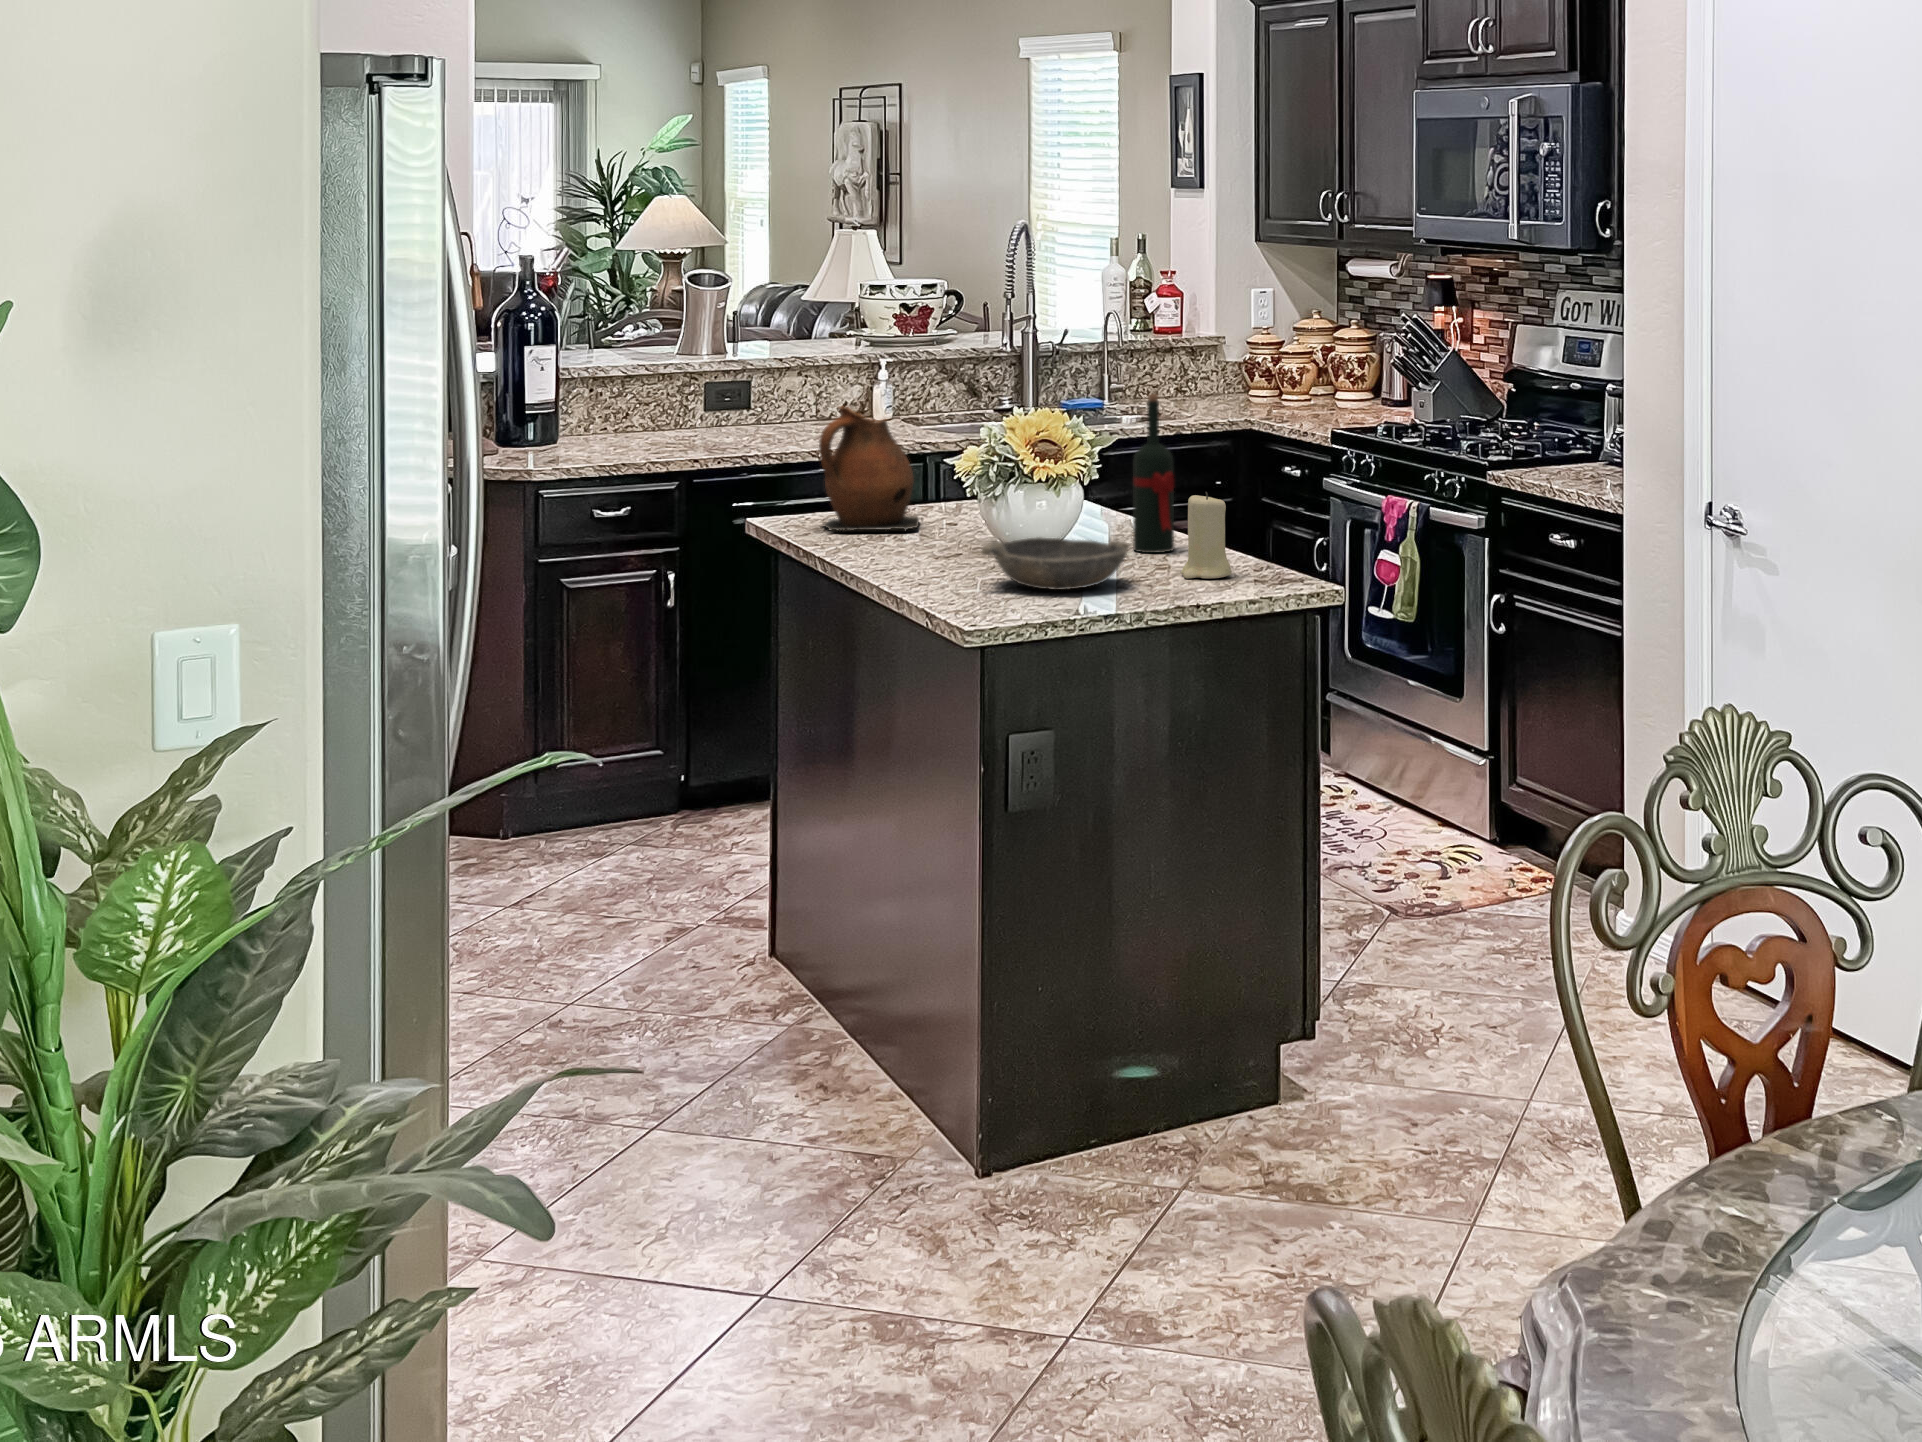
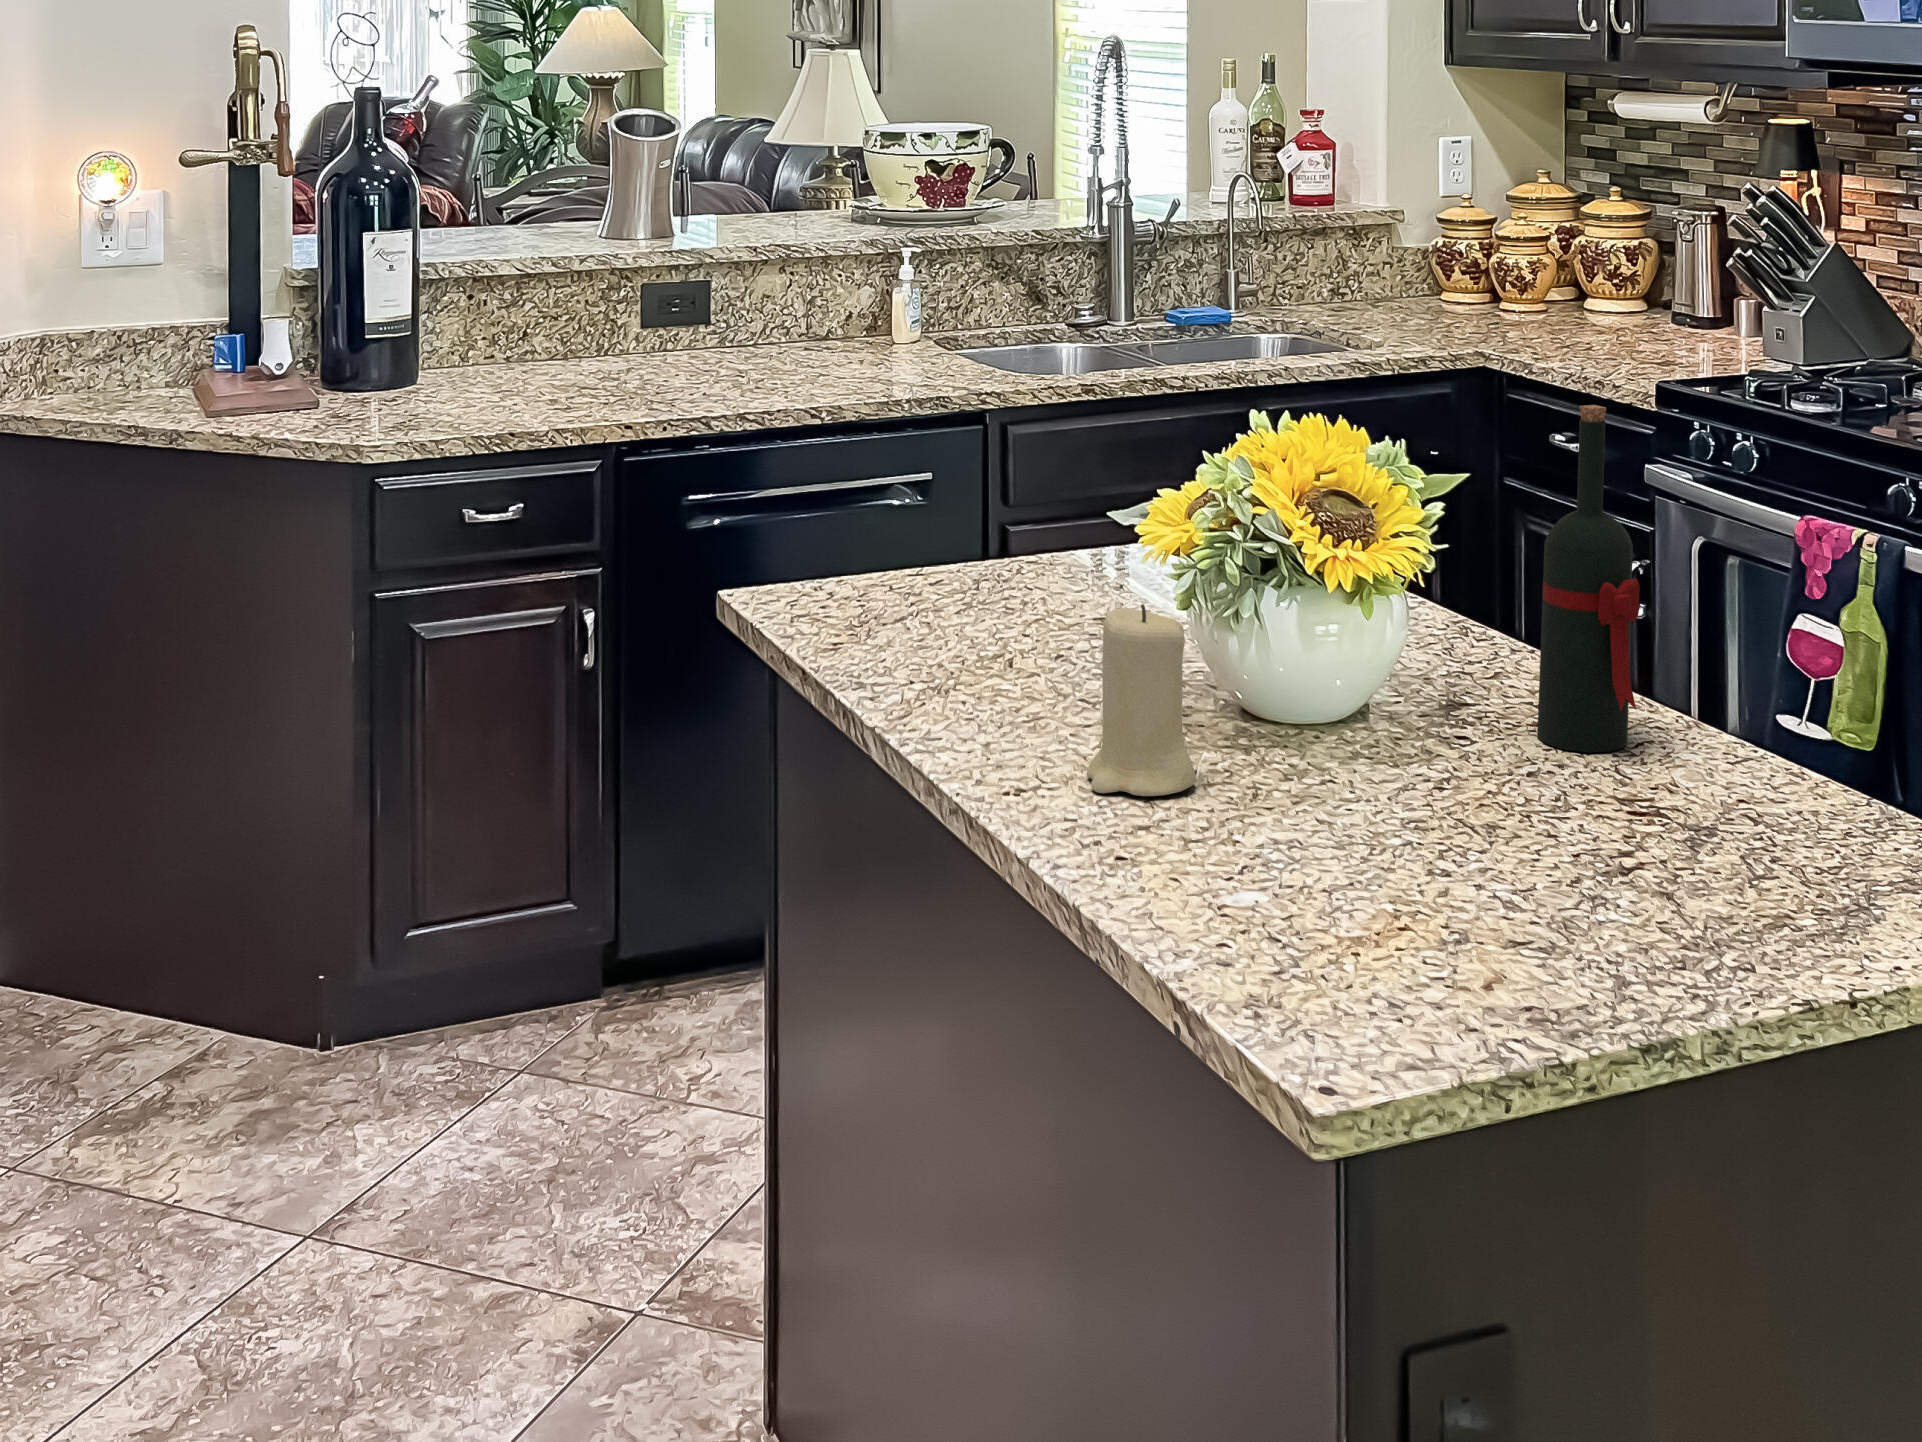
ceramic pitcher: present [819,407,919,531] -> none [859,398,1056,654]
candle: present [1181,492,1232,579] -> present [1087,604,1196,796]
bowl: present [981,537,1129,590] -> none [1315,775,1666,955]

